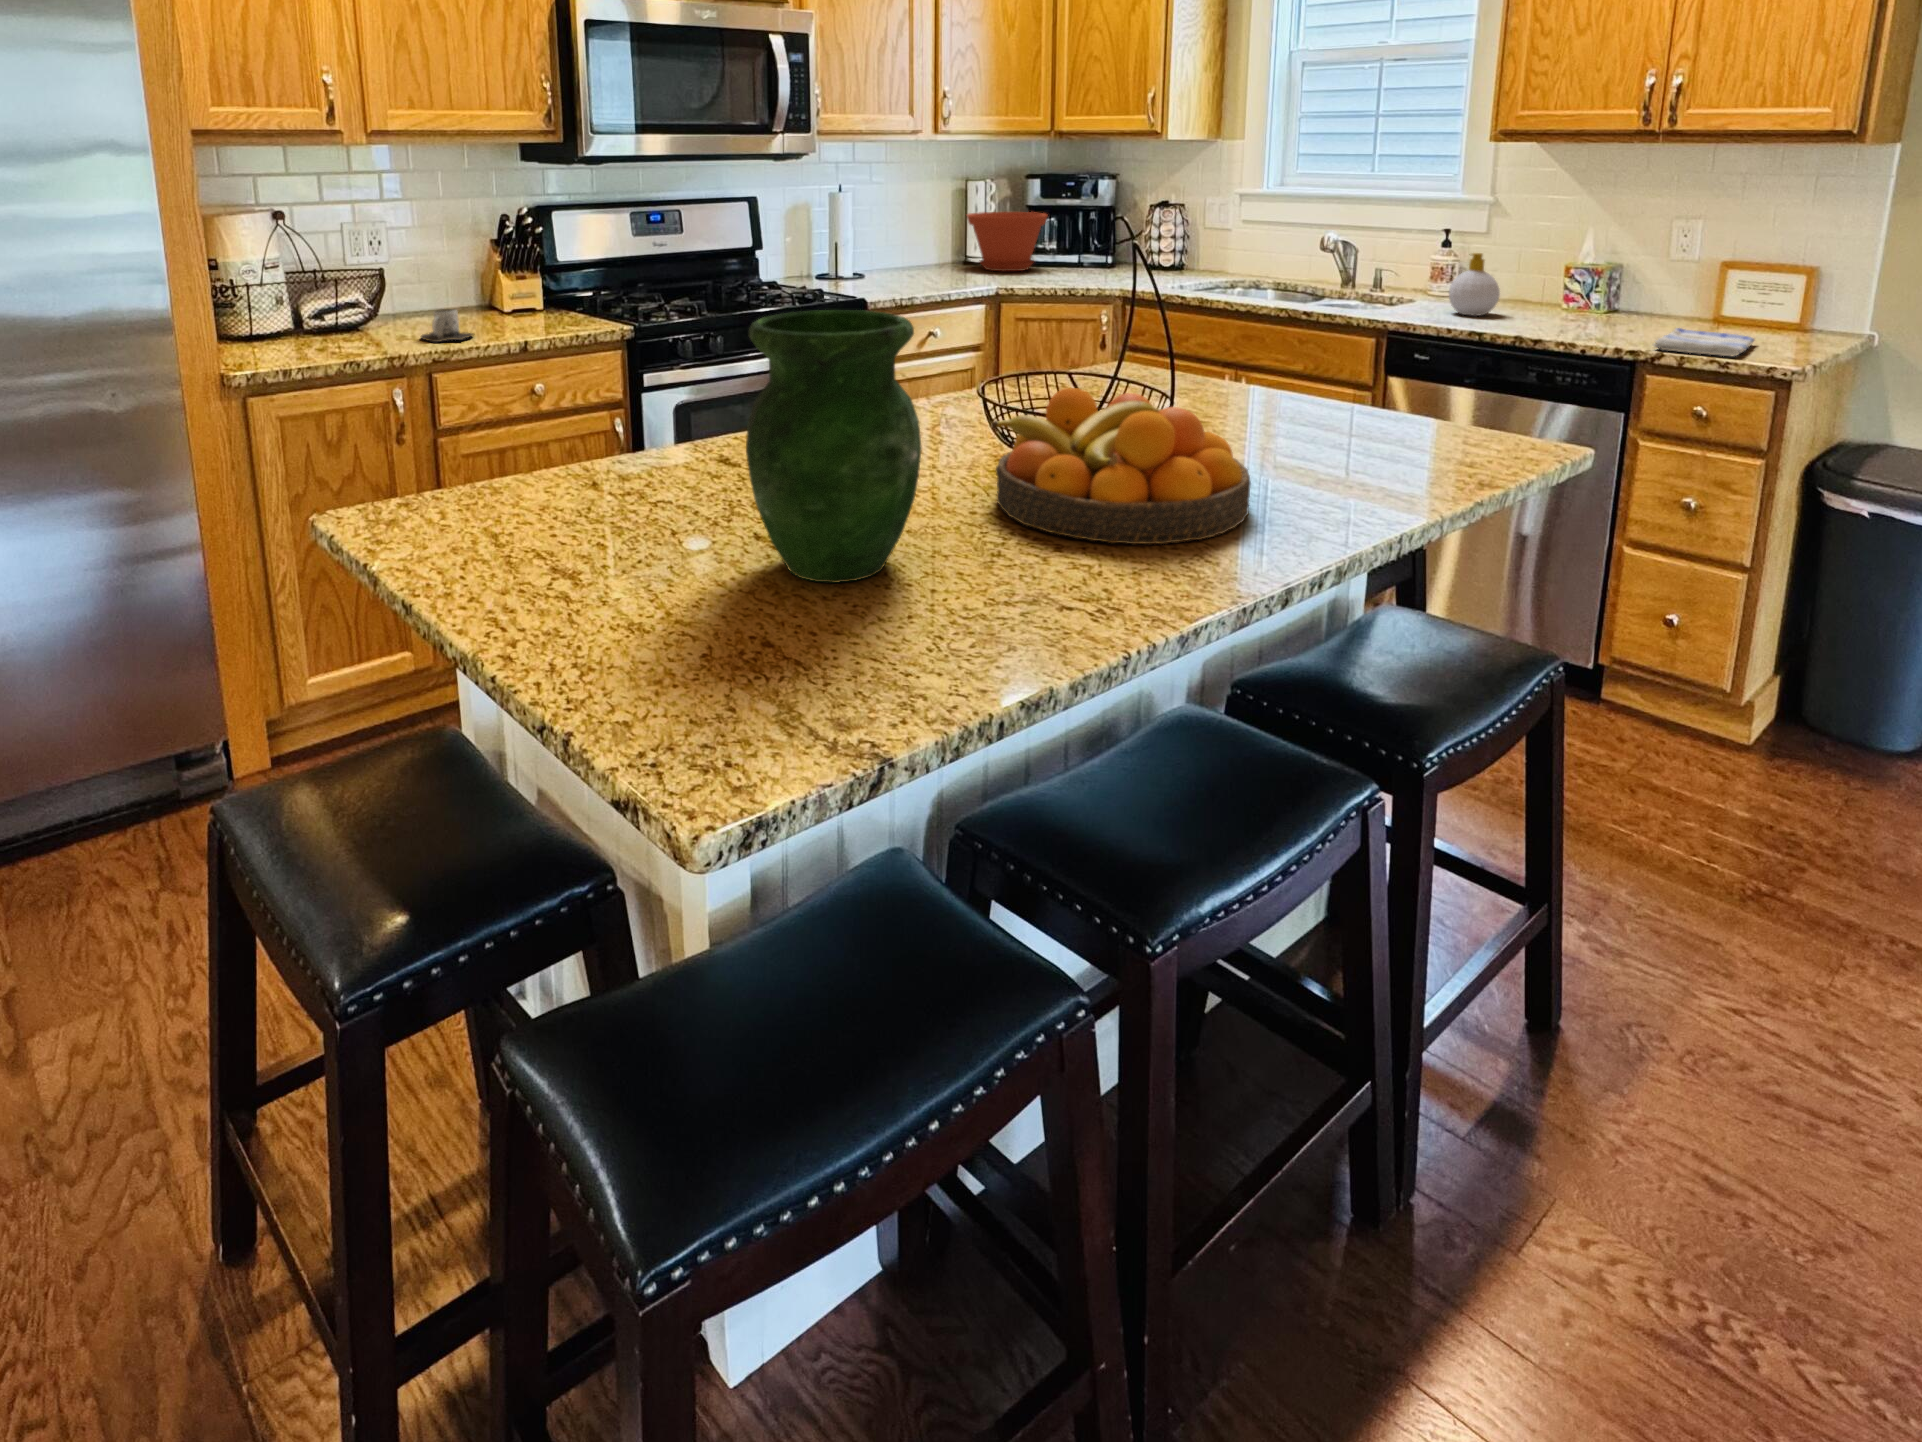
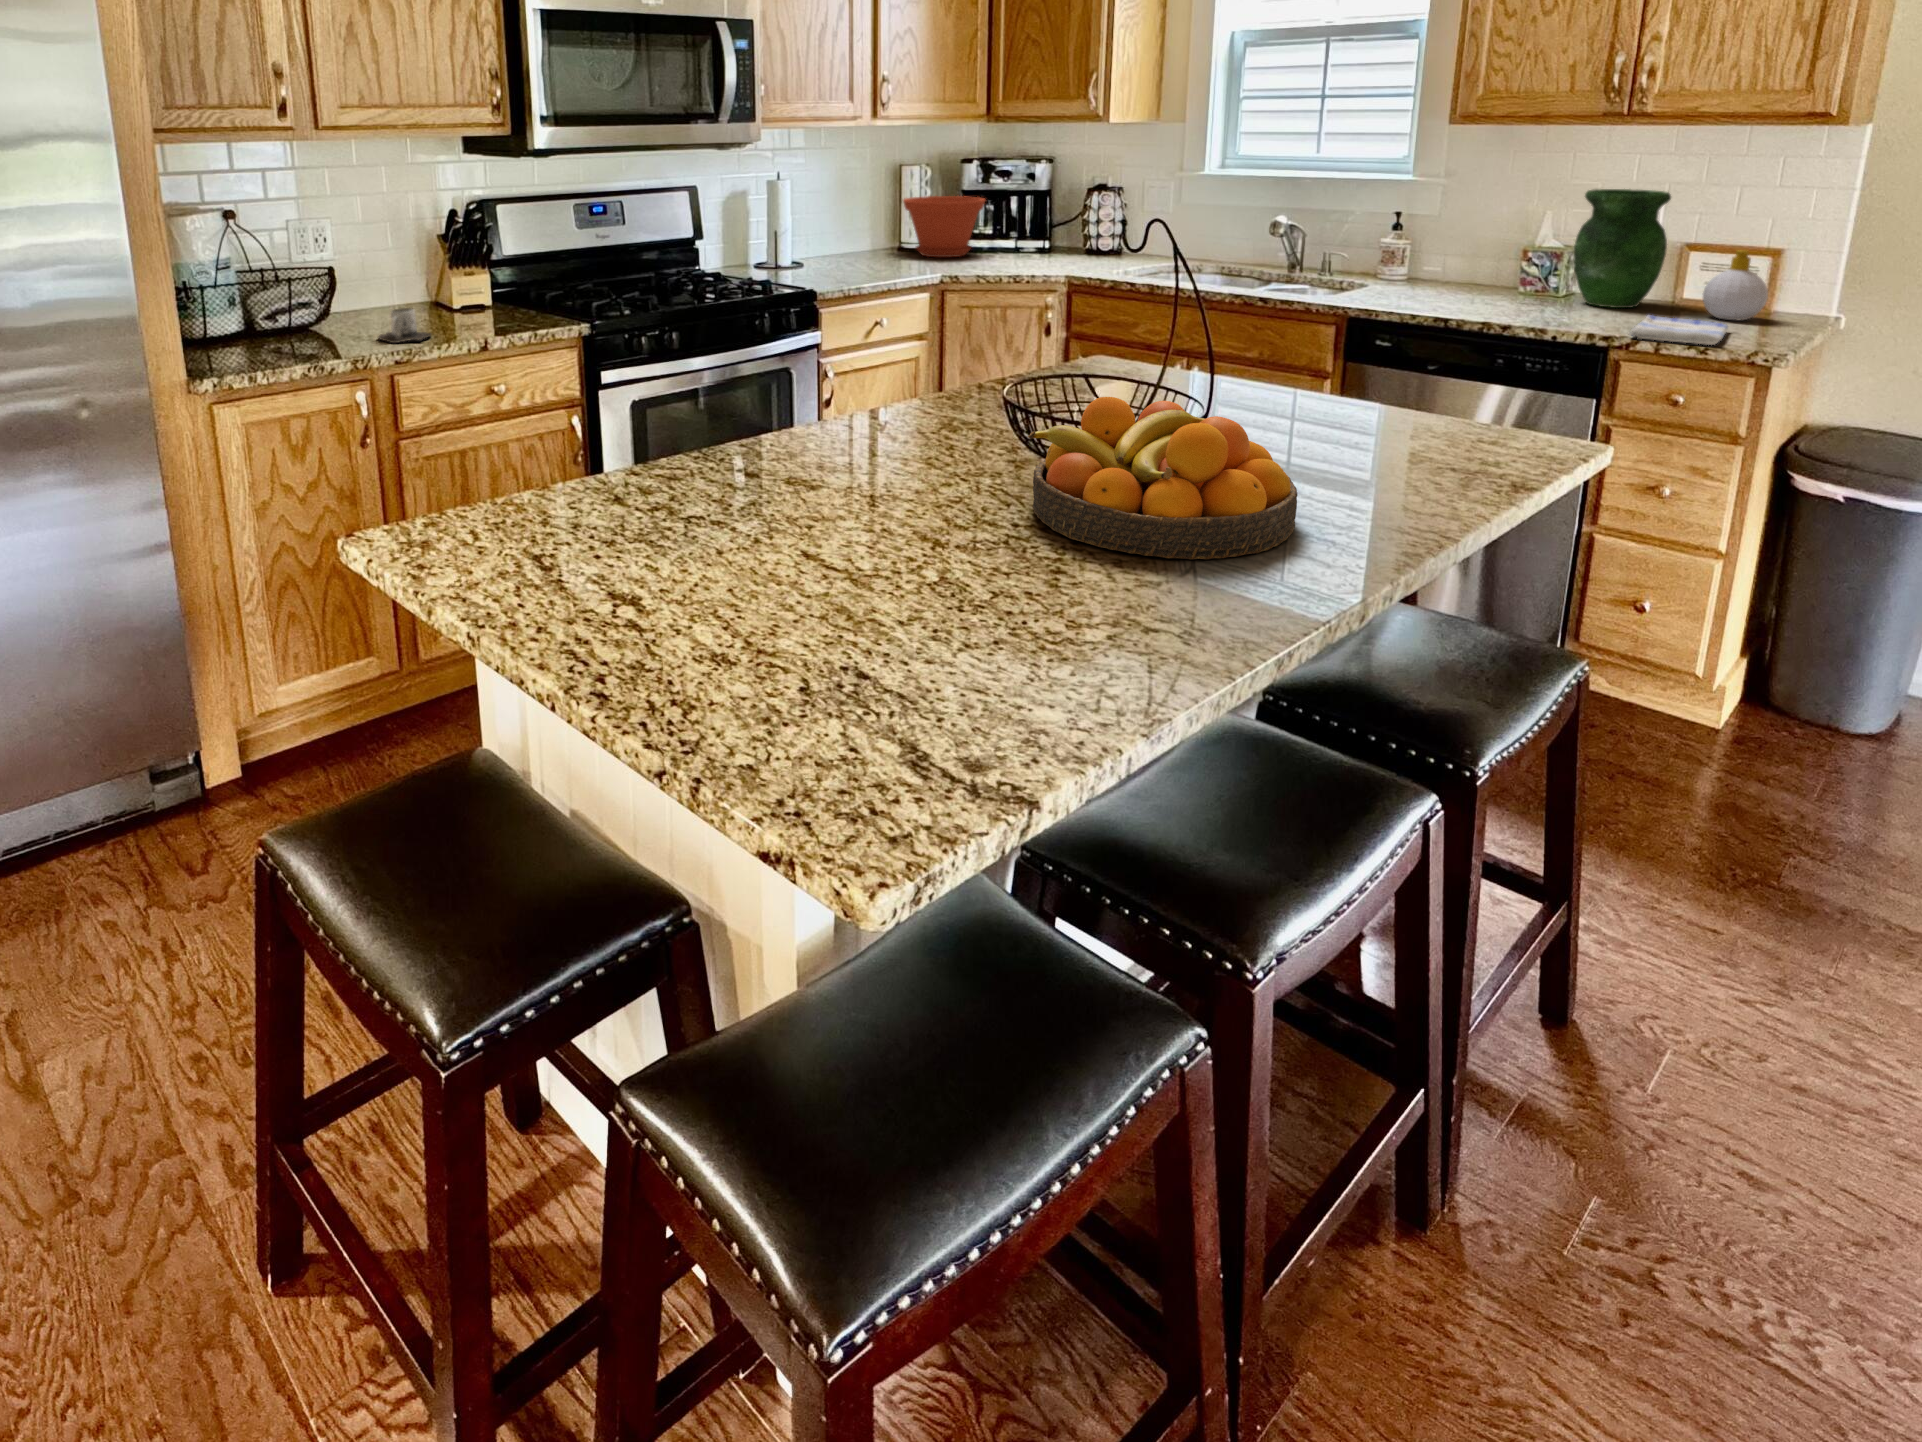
soap bottle: present [1449,253,1500,316] -> present [1703,250,1768,320]
vase: present [746,310,922,583] -> present [1574,189,1671,308]

